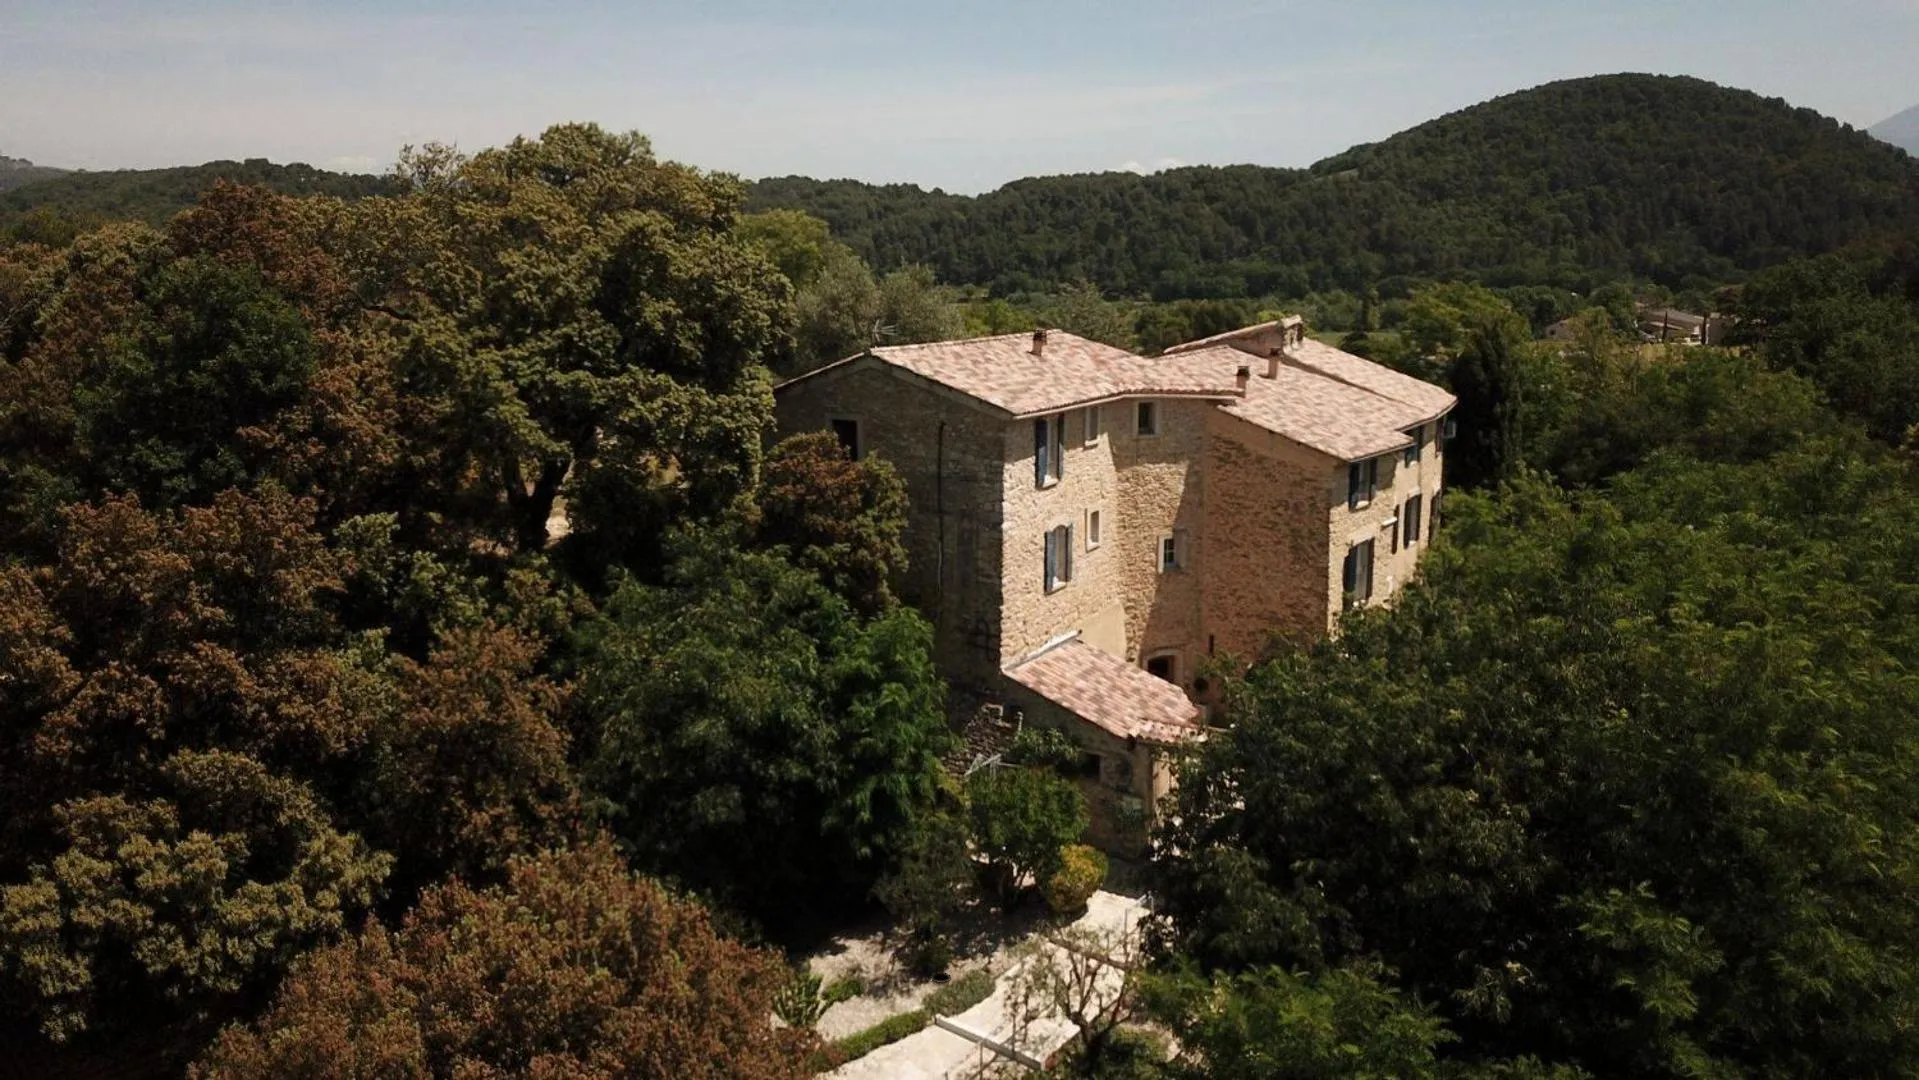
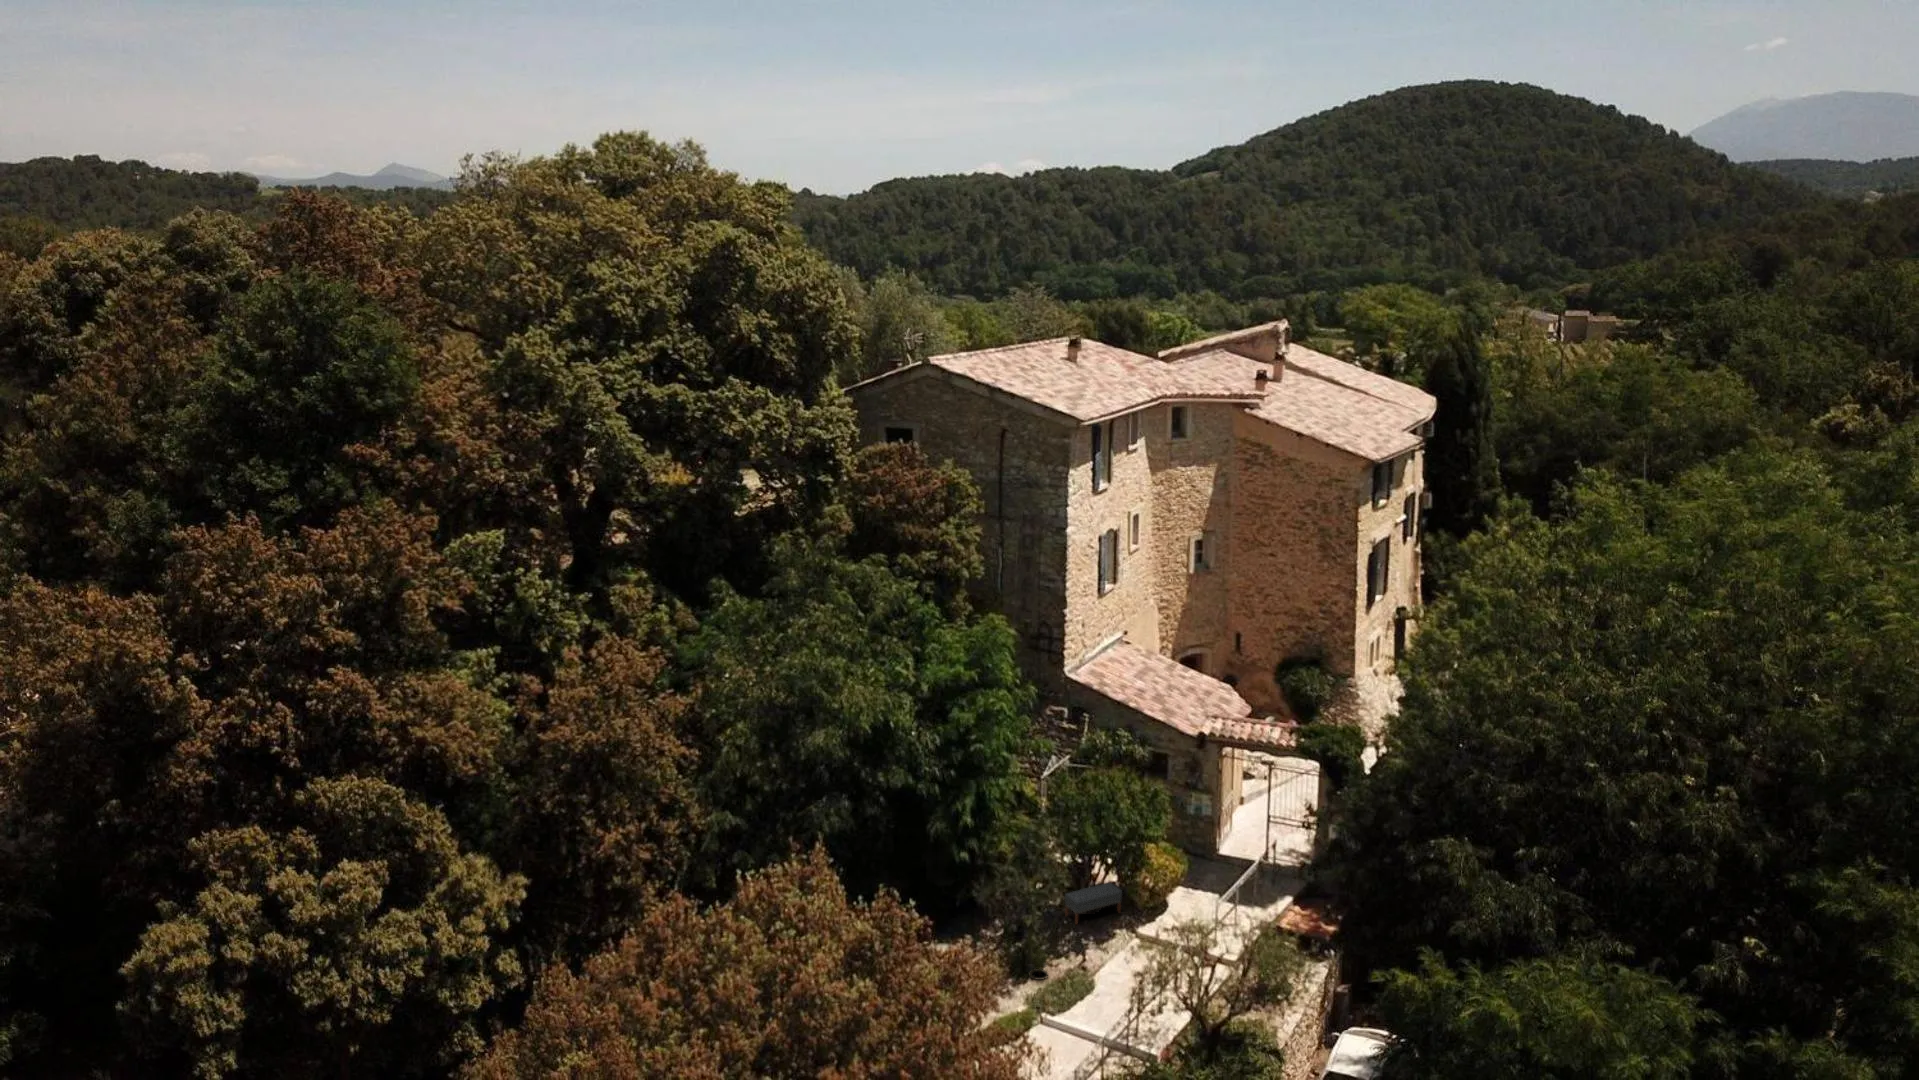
bench: none [983,888,1044,931] -> present [1065,883,1122,924]

